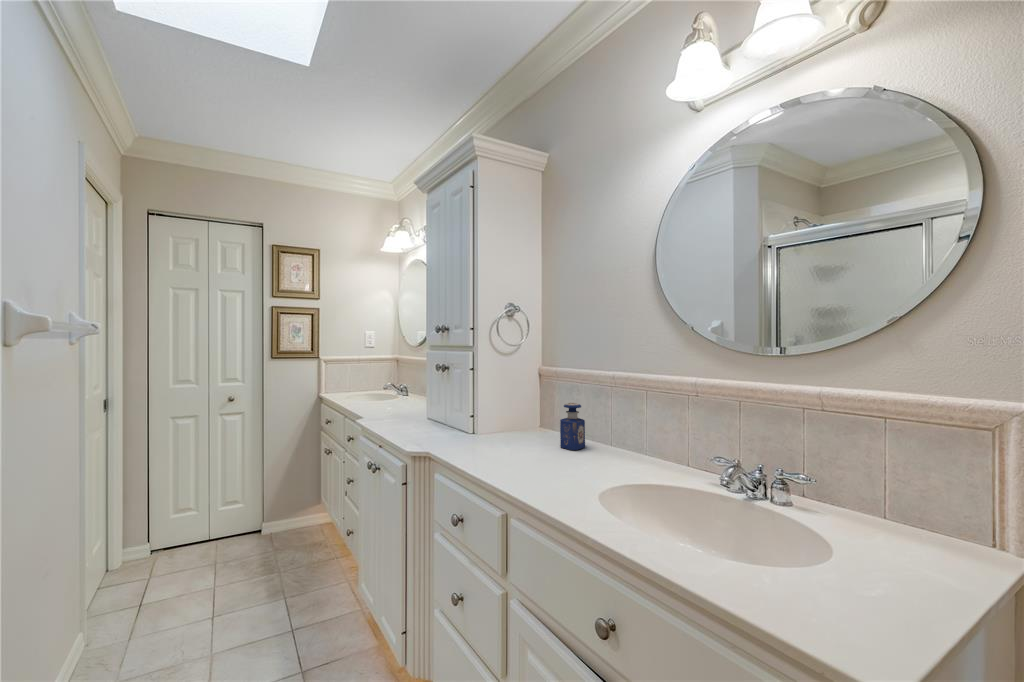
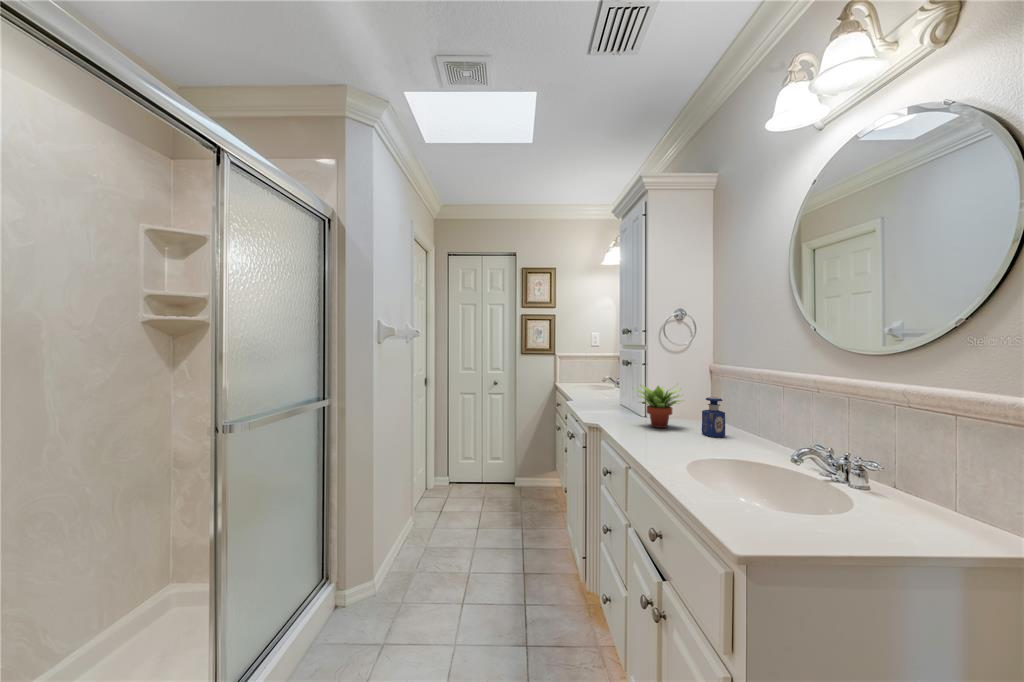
succulent plant: none [475,390,534,447] -> present [634,385,681,428]

